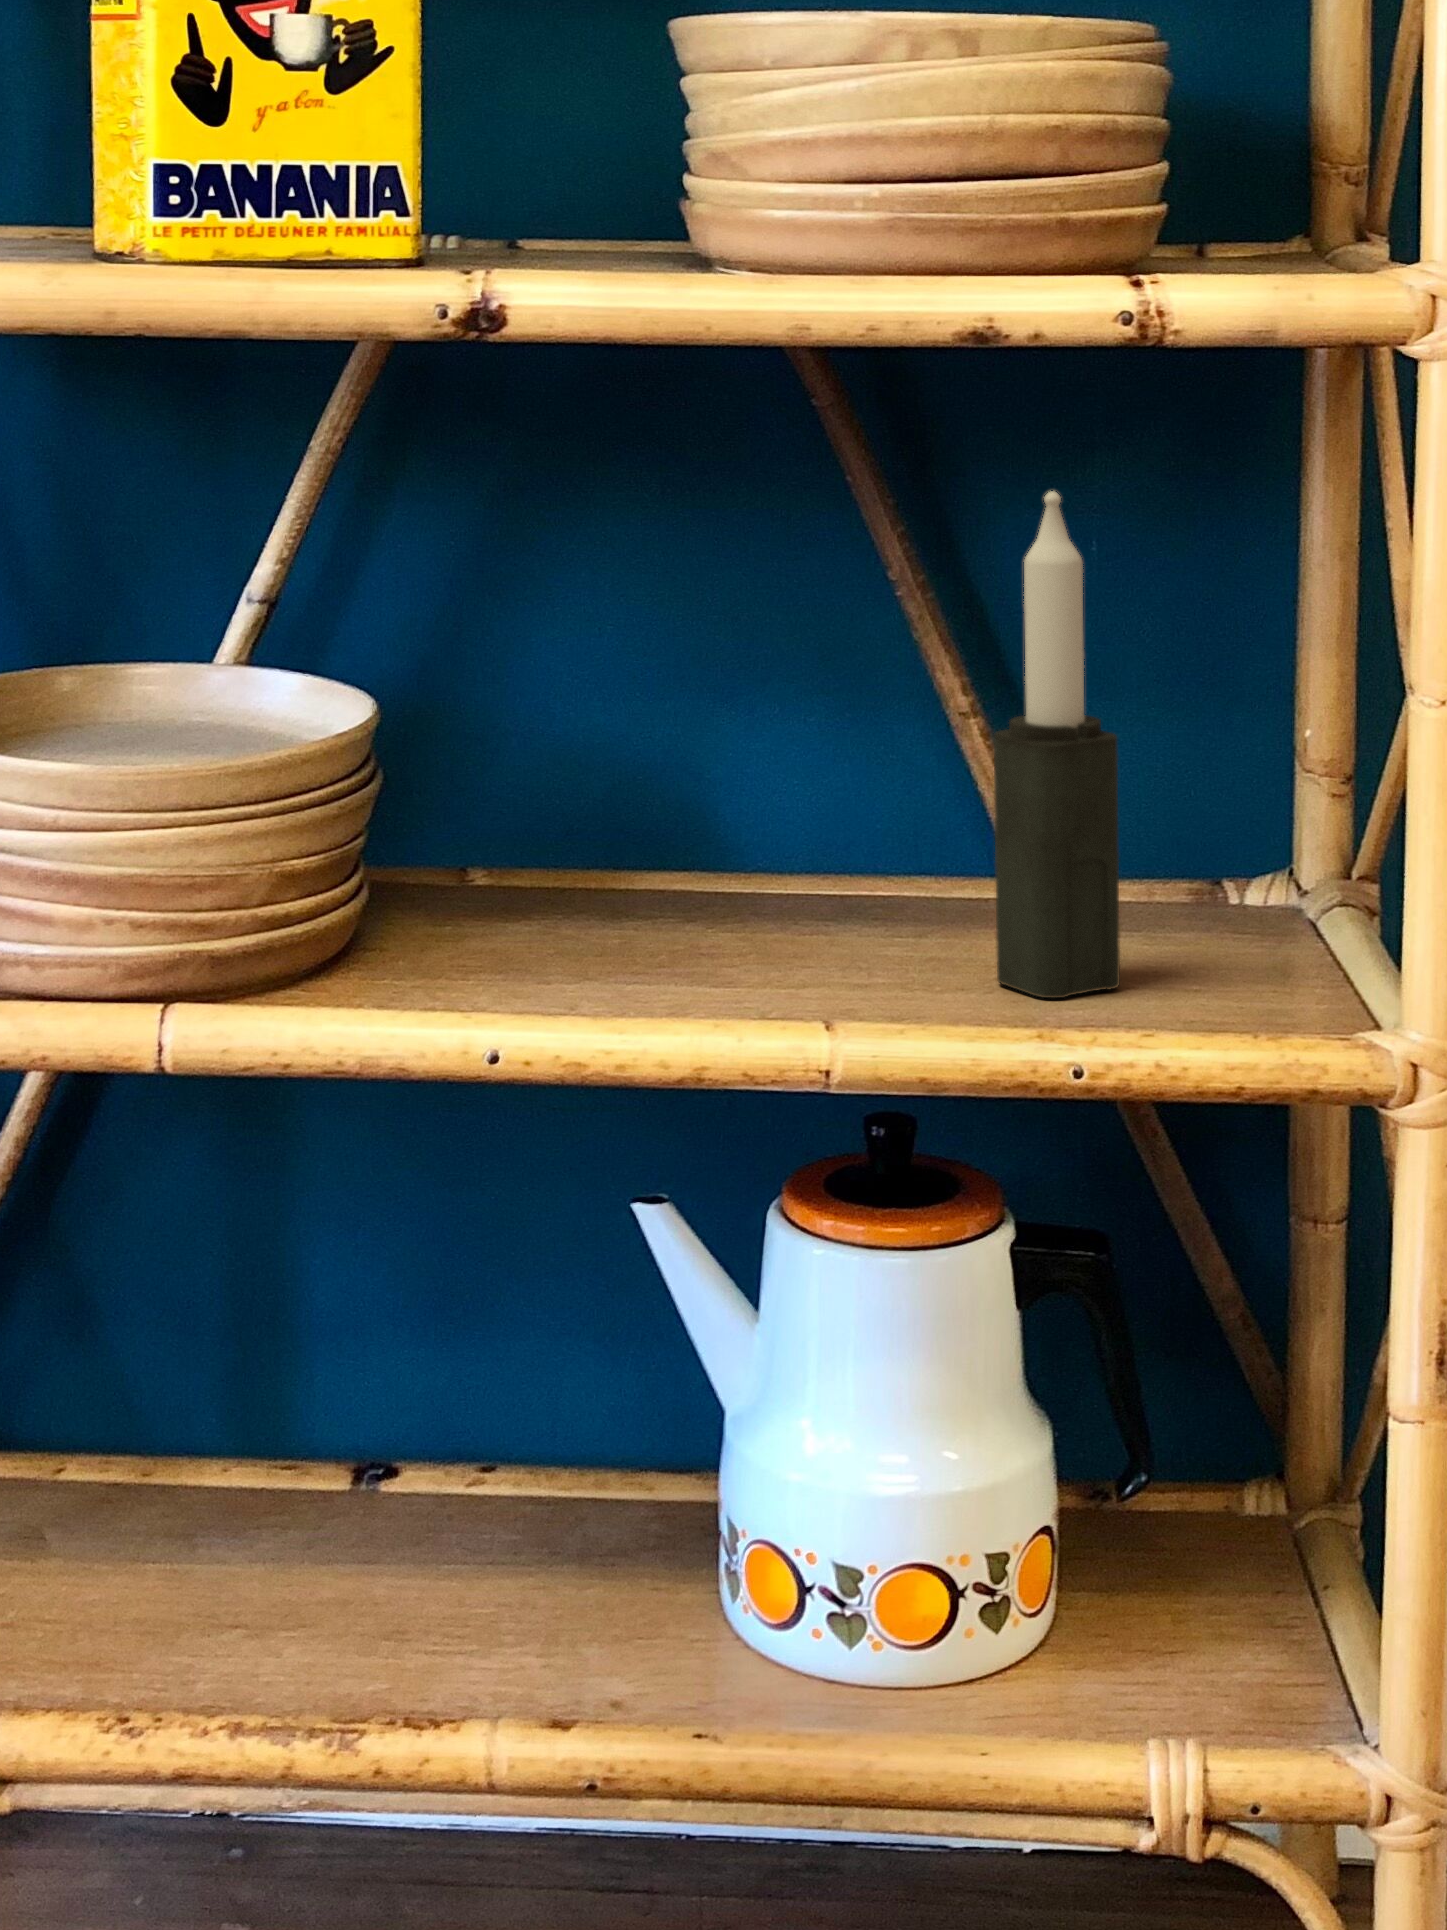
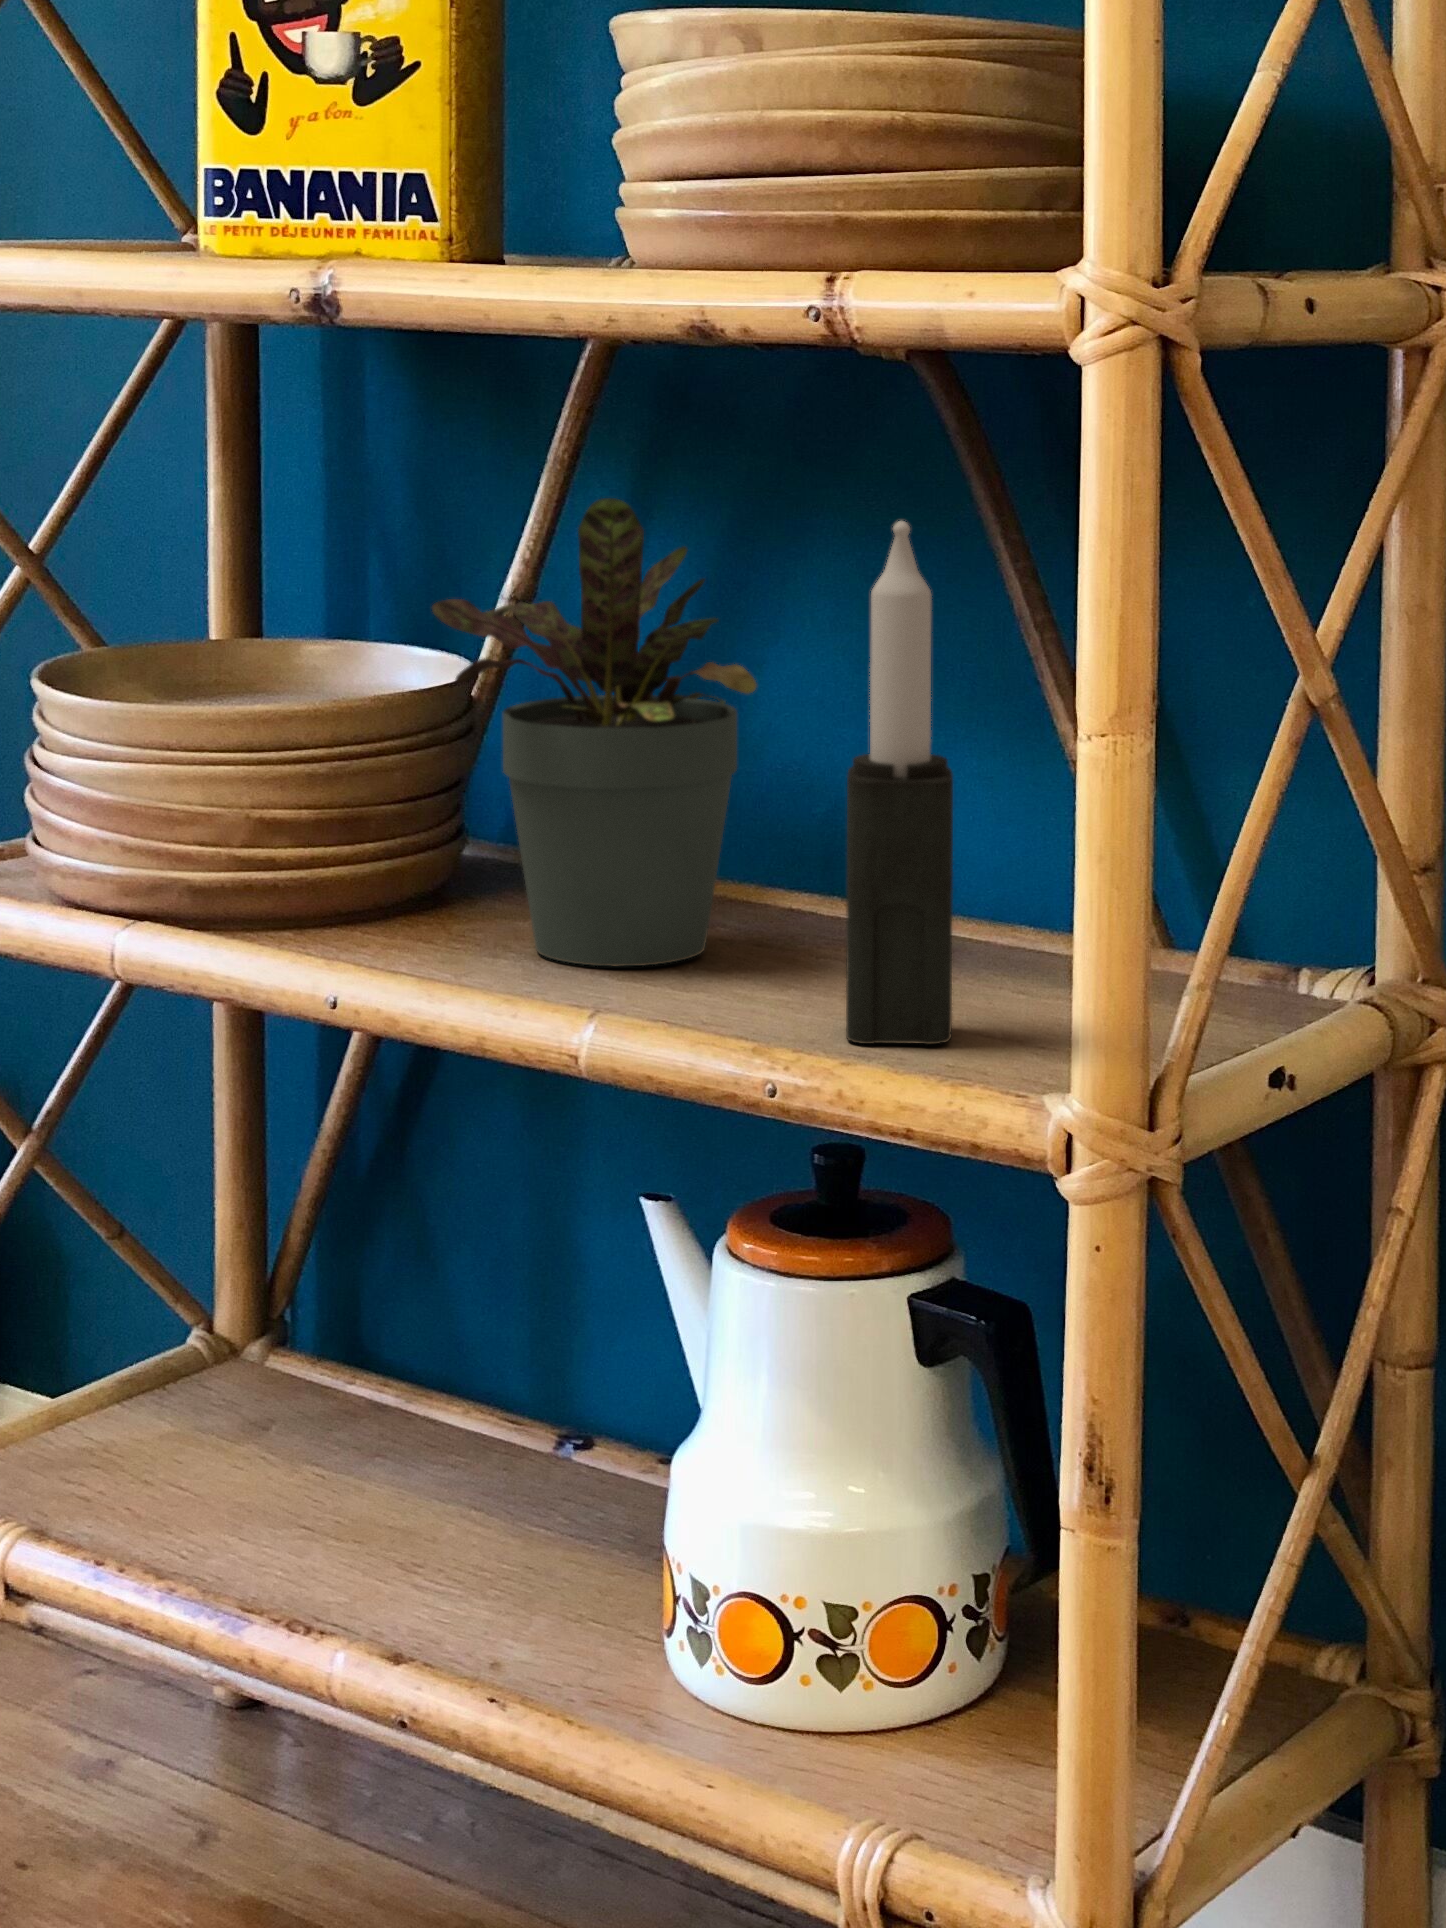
potted plant: none [430,492,782,971] -> present [432,498,757,966]

